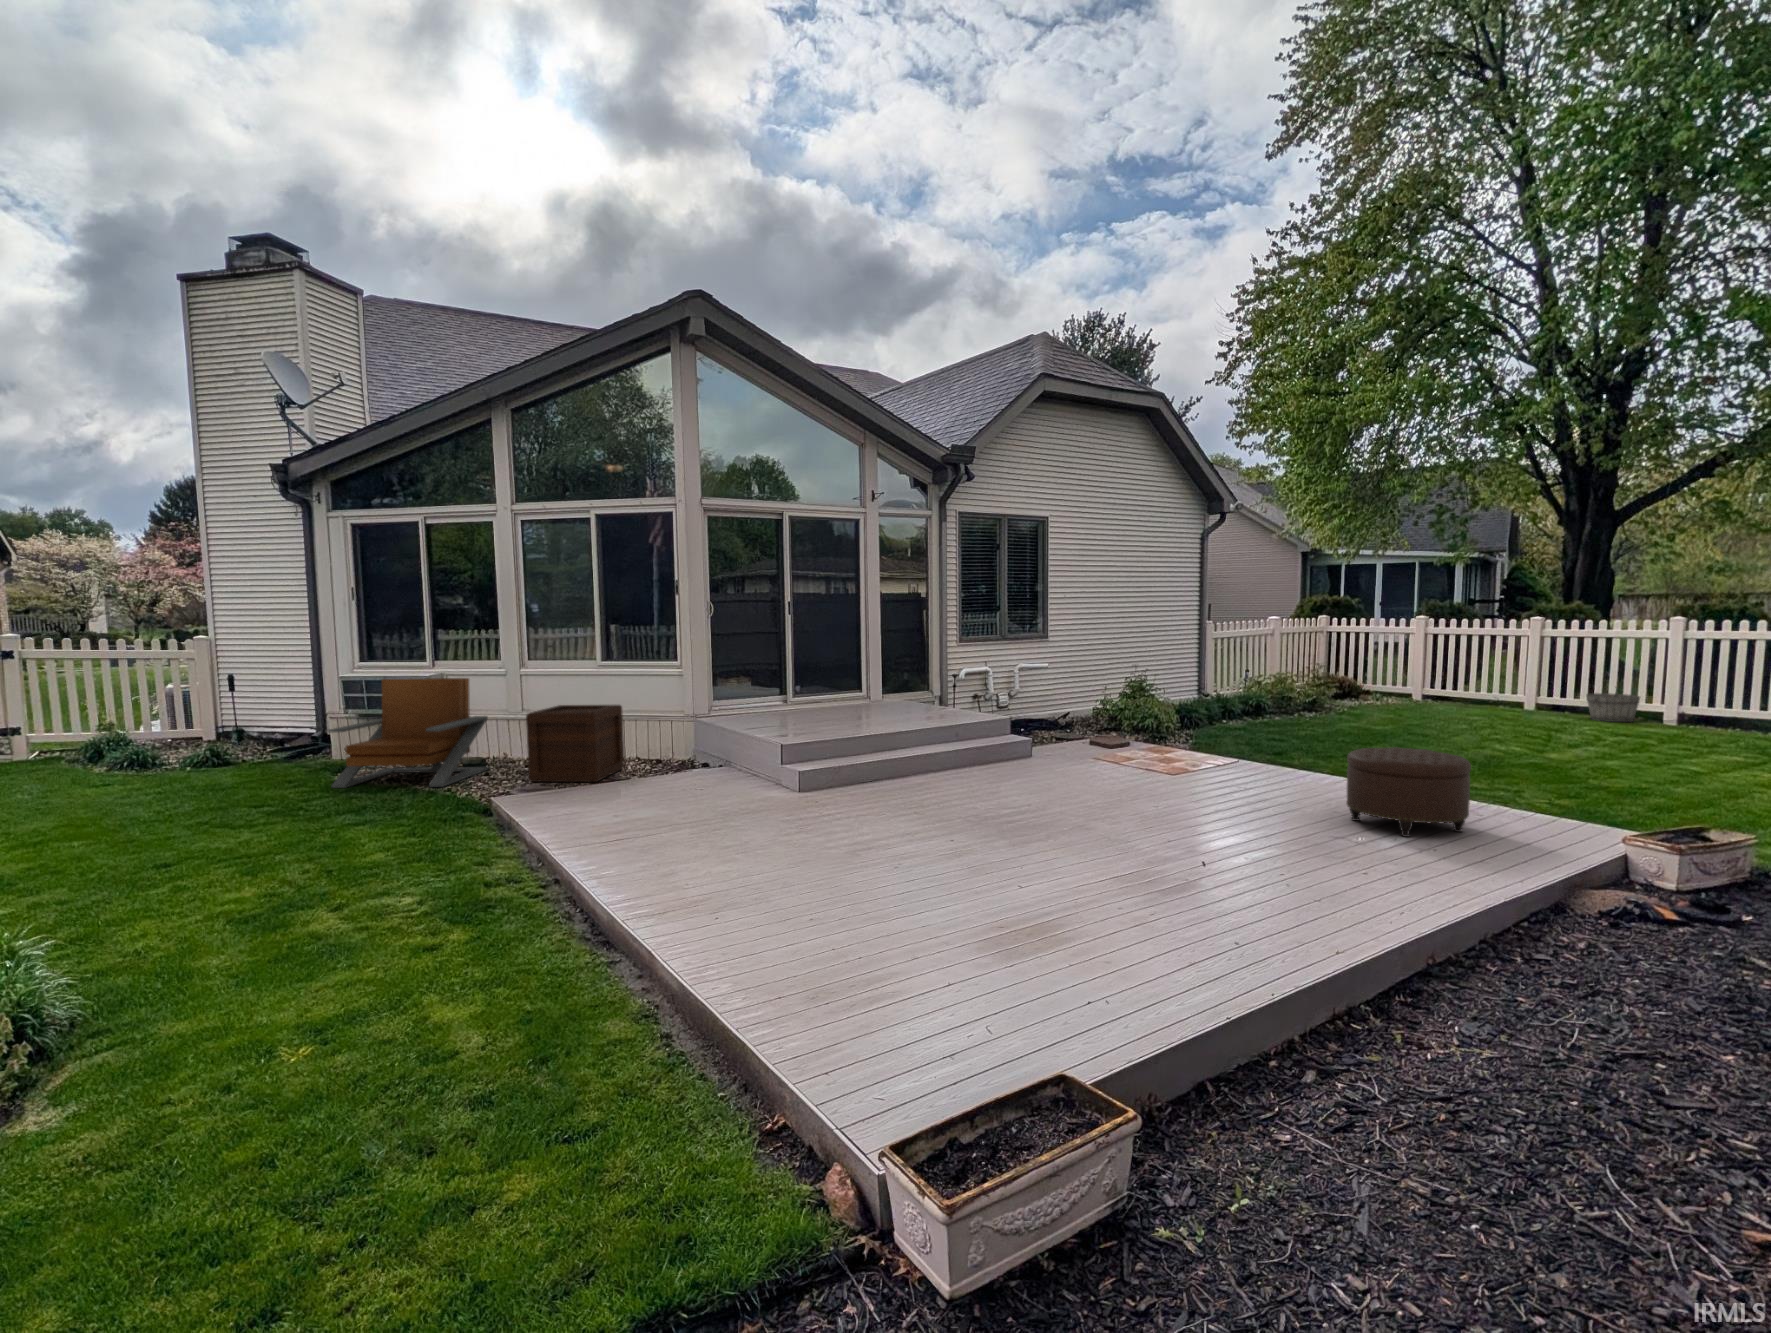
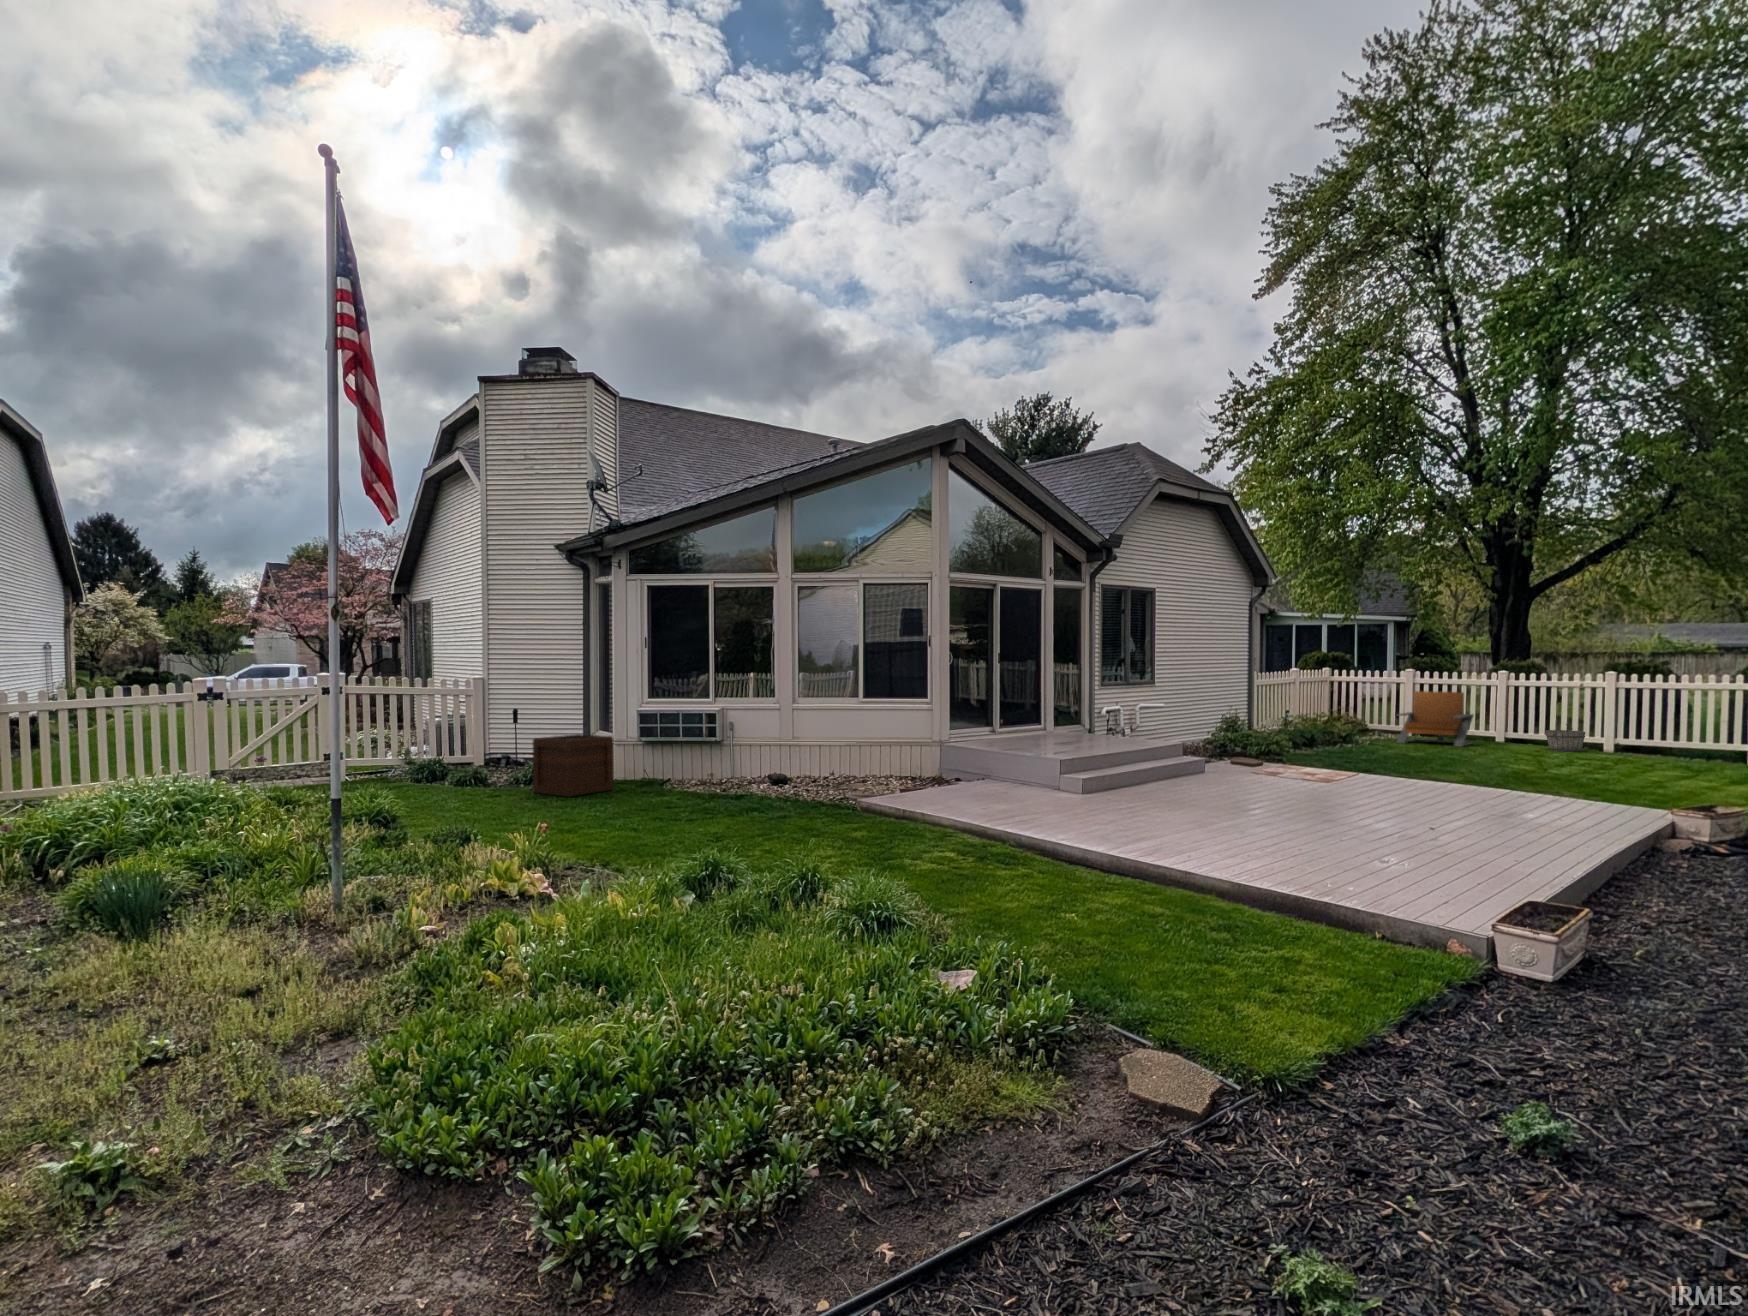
lounge chair: present [329,678,488,788] -> present [1397,691,1474,747]
wooden crate: present [526,705,624,782] -> present [533,734,614,797]
ottoman: present [1347,747,1471,837] -> none [1479,755,1565,811]

